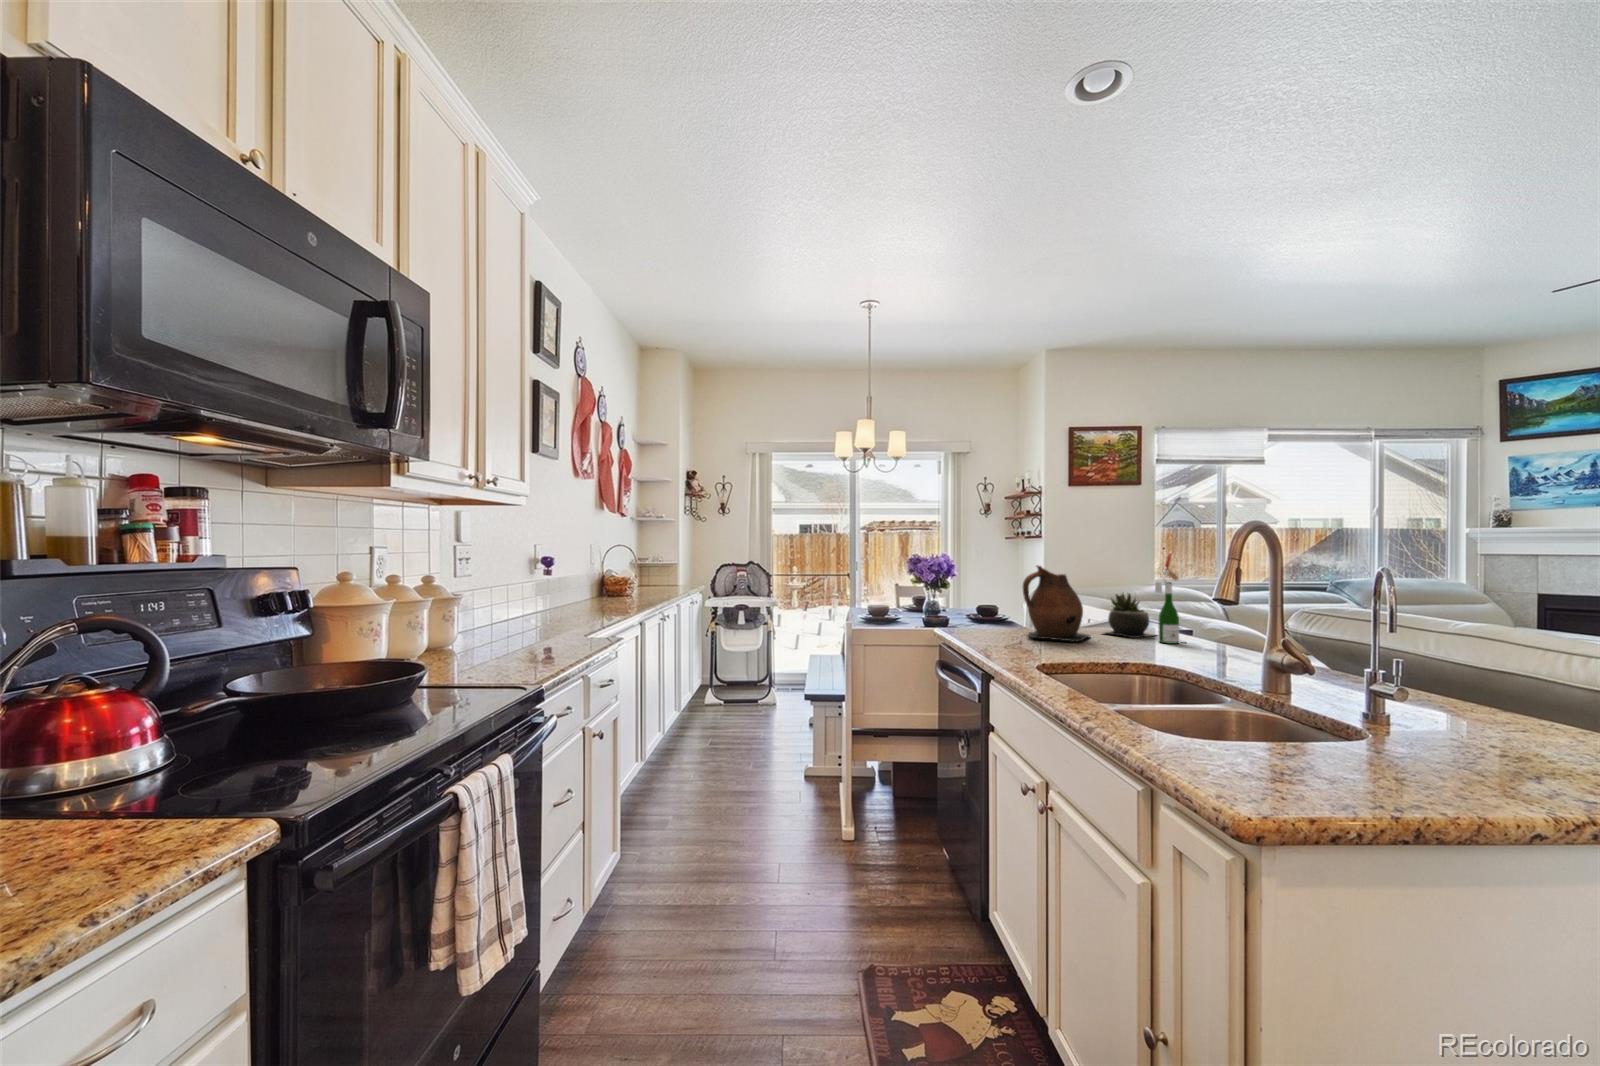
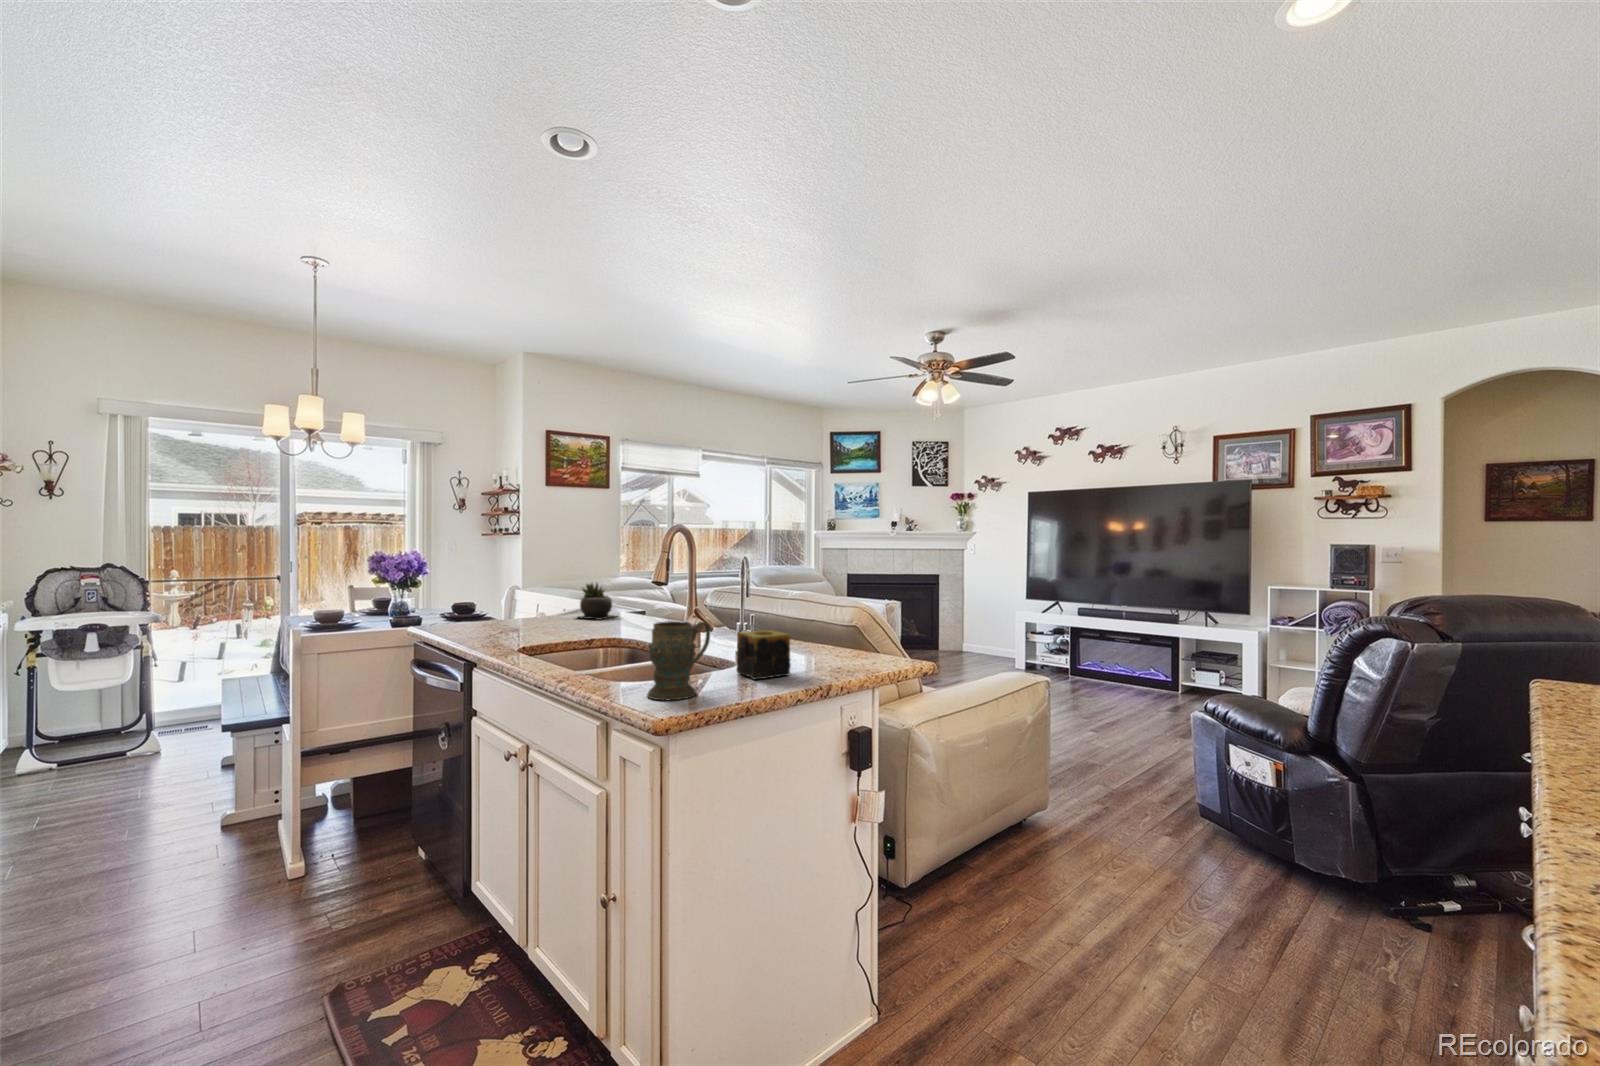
wine bottle: present [1155,551,1186,644] -> none [616,546,639,621]
ceramic pitcher: present [1023,565,1090,642] -> none [504,561,565,628]
mug: none [1215,661,1329,787] -> present [647,621,710,700]
candle: none [1377,689,1508,781] -> present [736,630,791,679]

